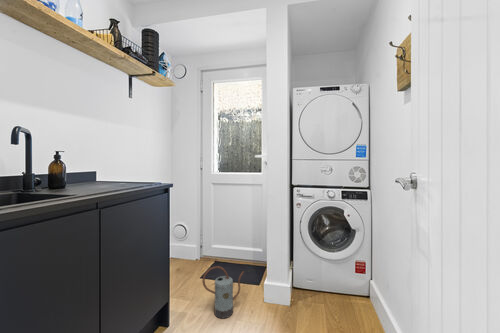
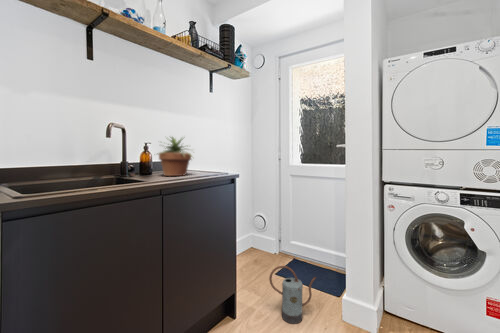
potted plant: none [75,143,125,188] -> present [159,137,192,176]

